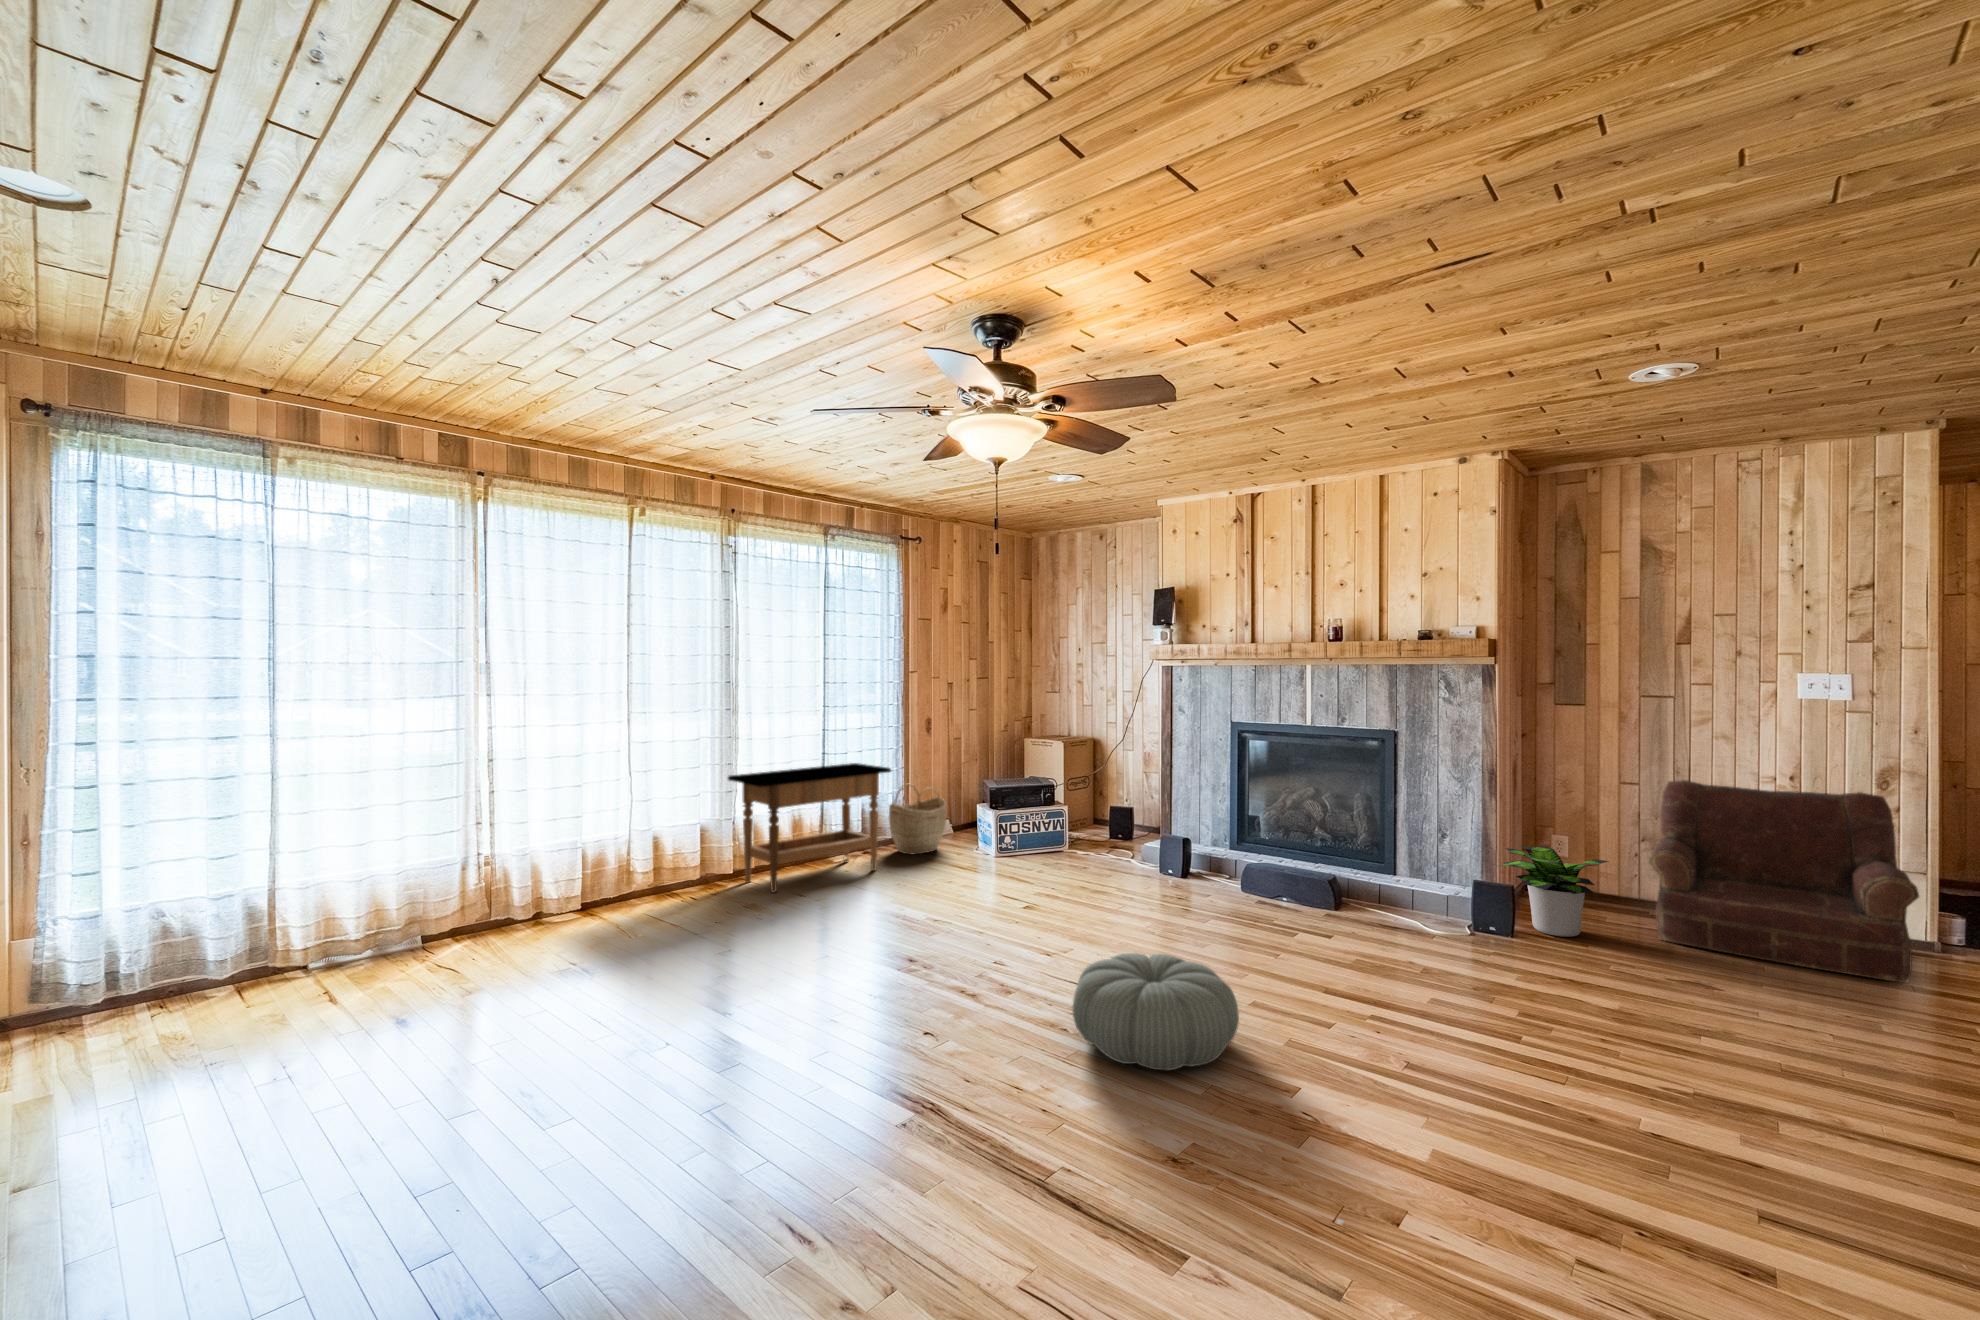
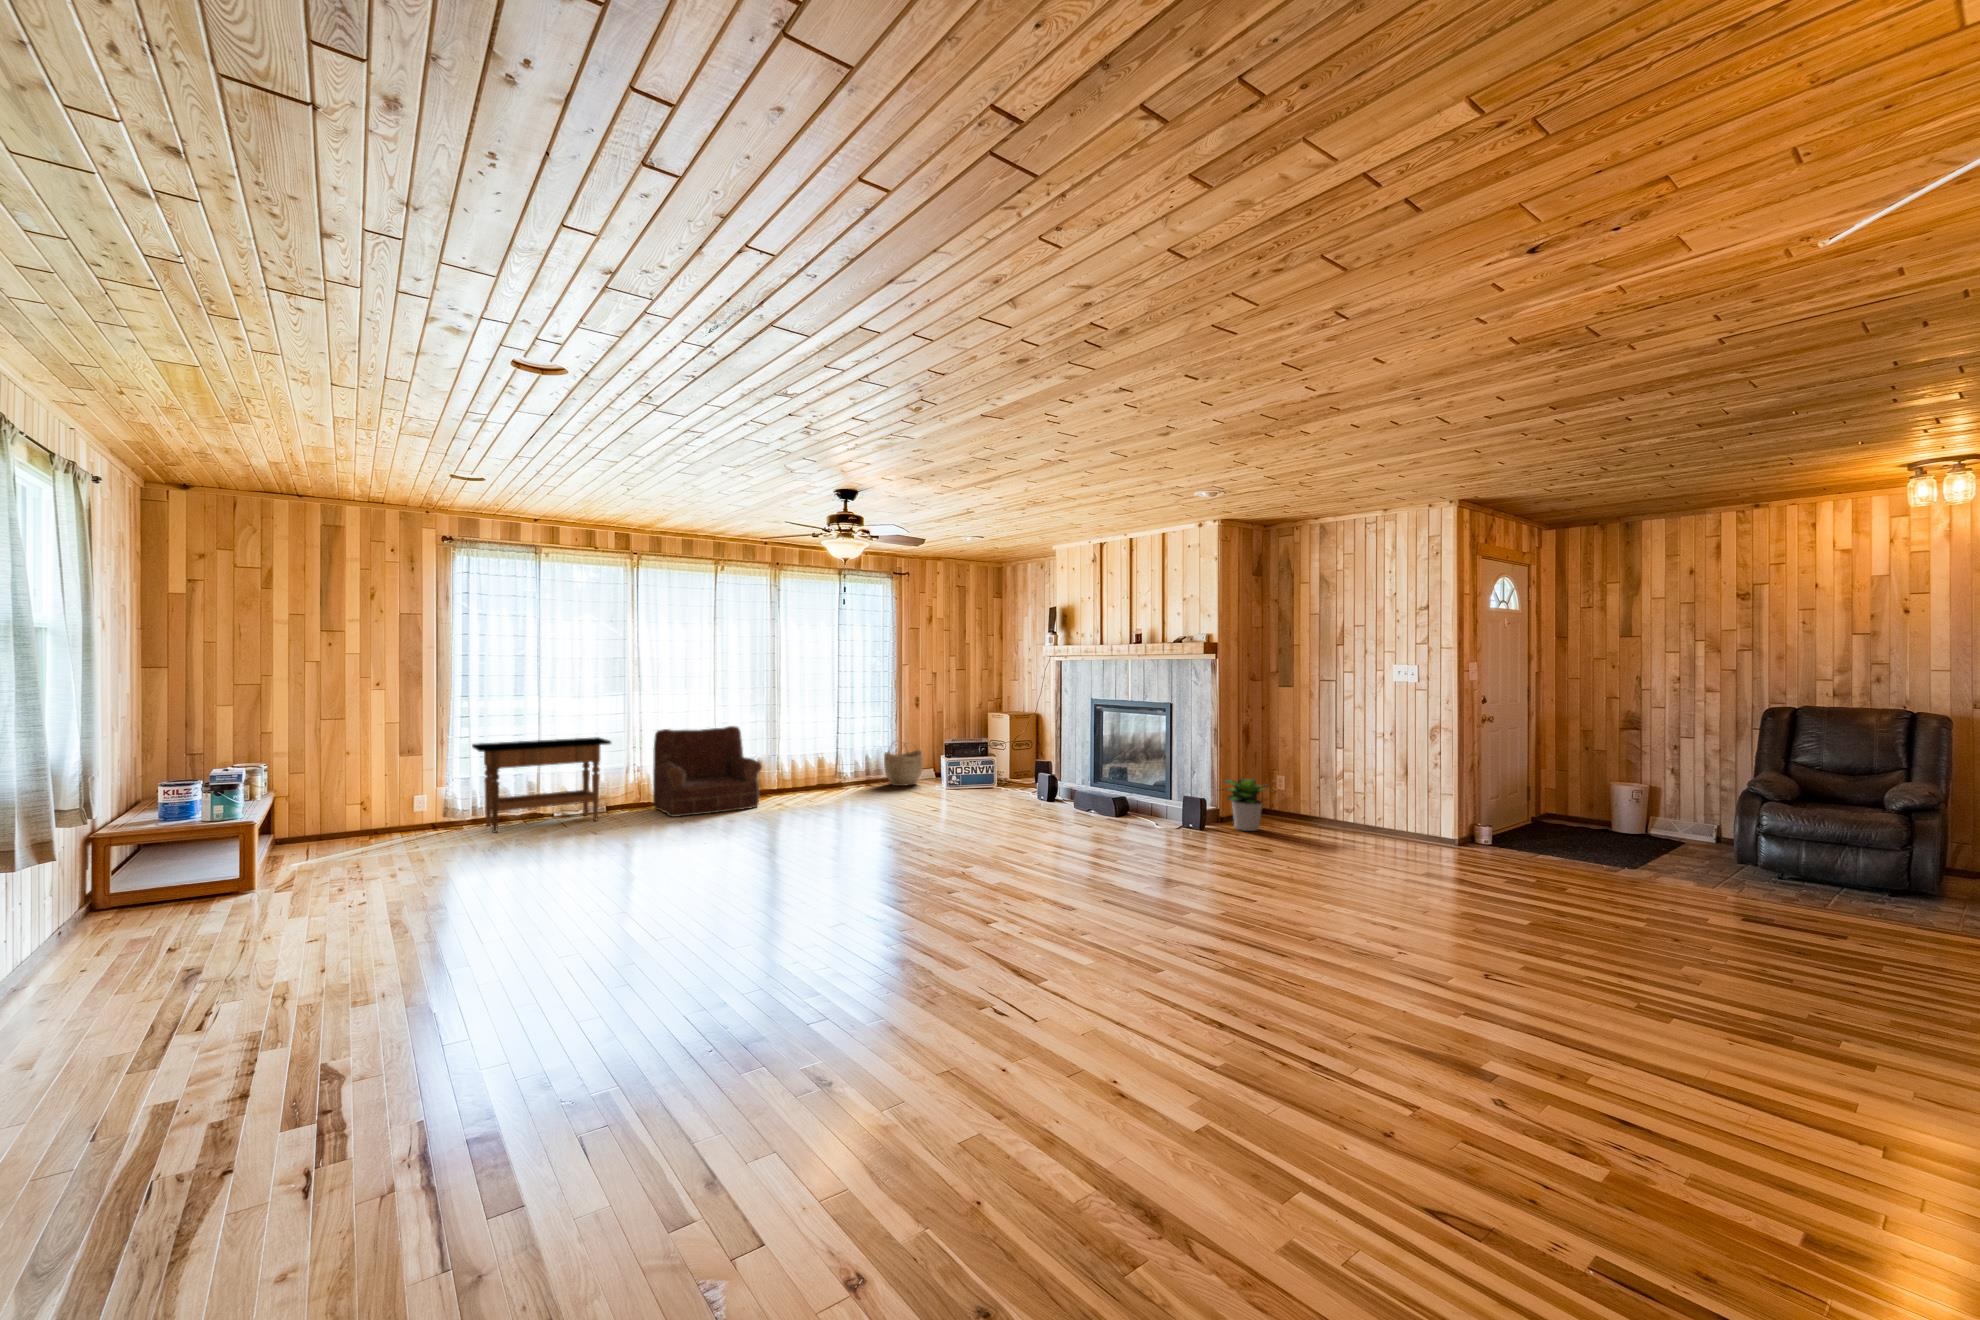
side table: present [728,763,891,893] -> present [472,737,611,833]
armchair: present [1649,780,1919,983] -> present [653,726,762,817]
pouf: present [1072,953,1239,1071] -> none [906,812,986,858]

